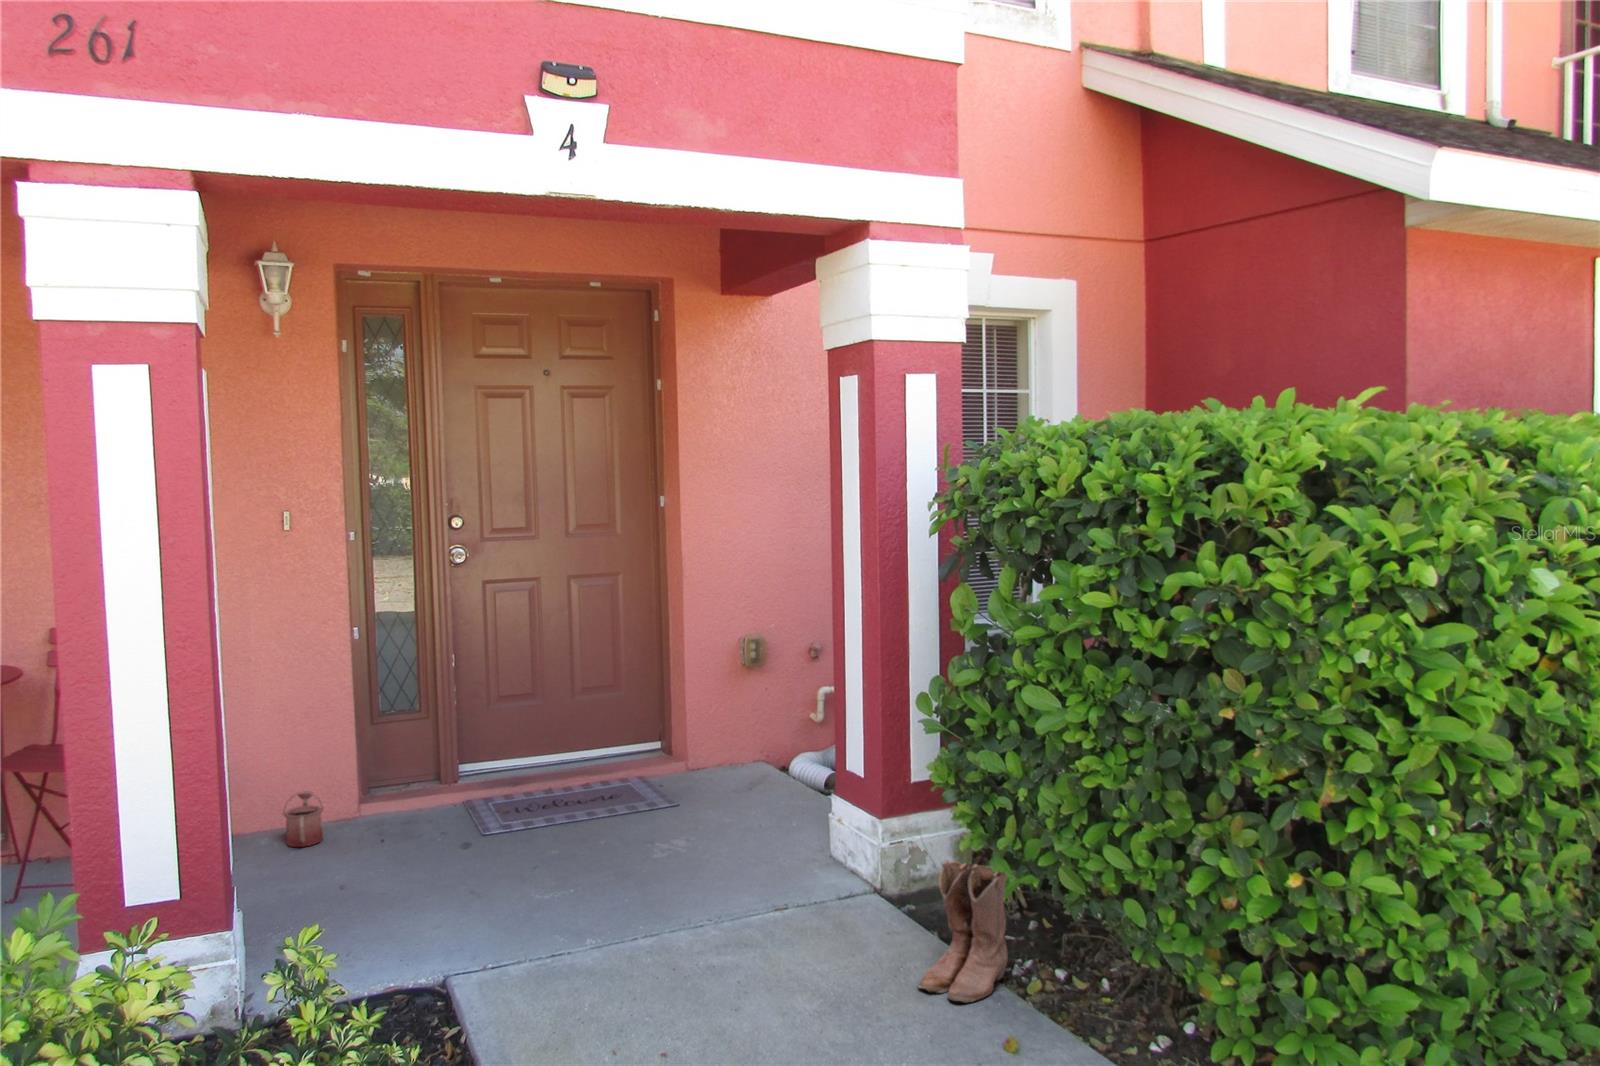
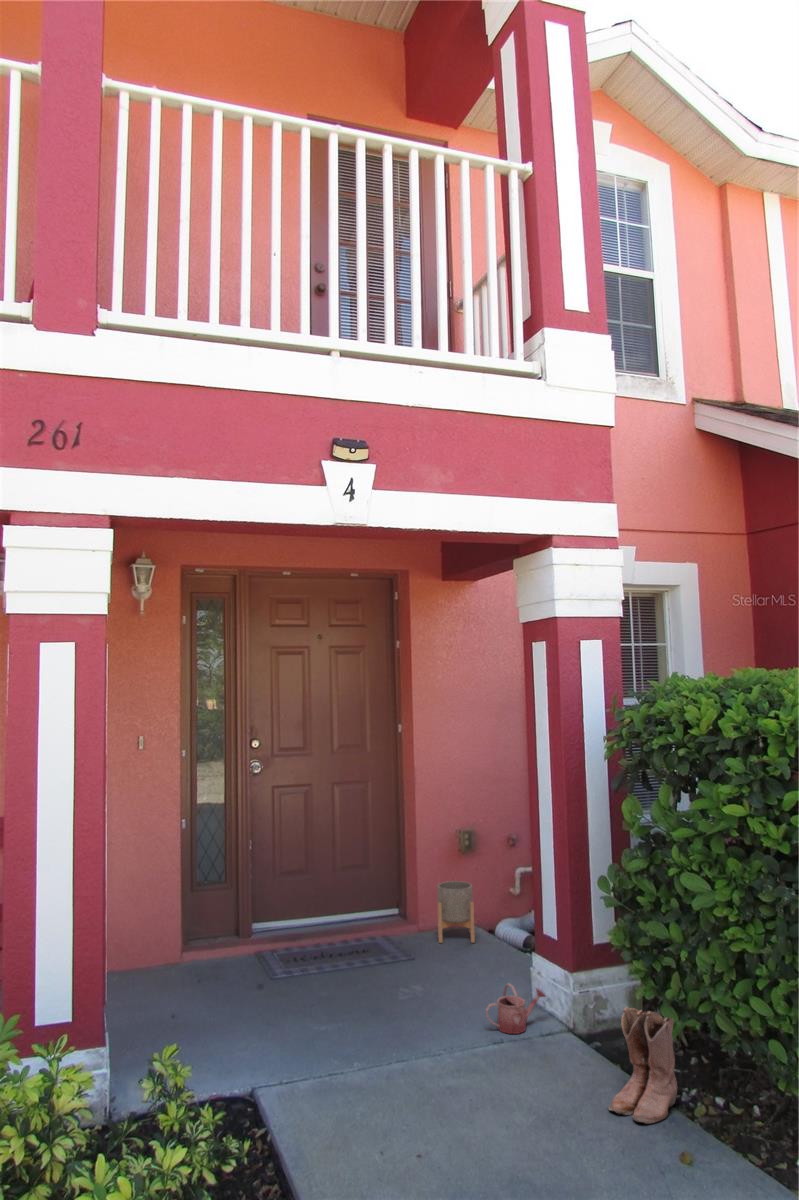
planter: none [714,707,763,787] -> present [437,881,475,943]
watering can: present [283,791,324,847] -> present [486,983,546,1034]

